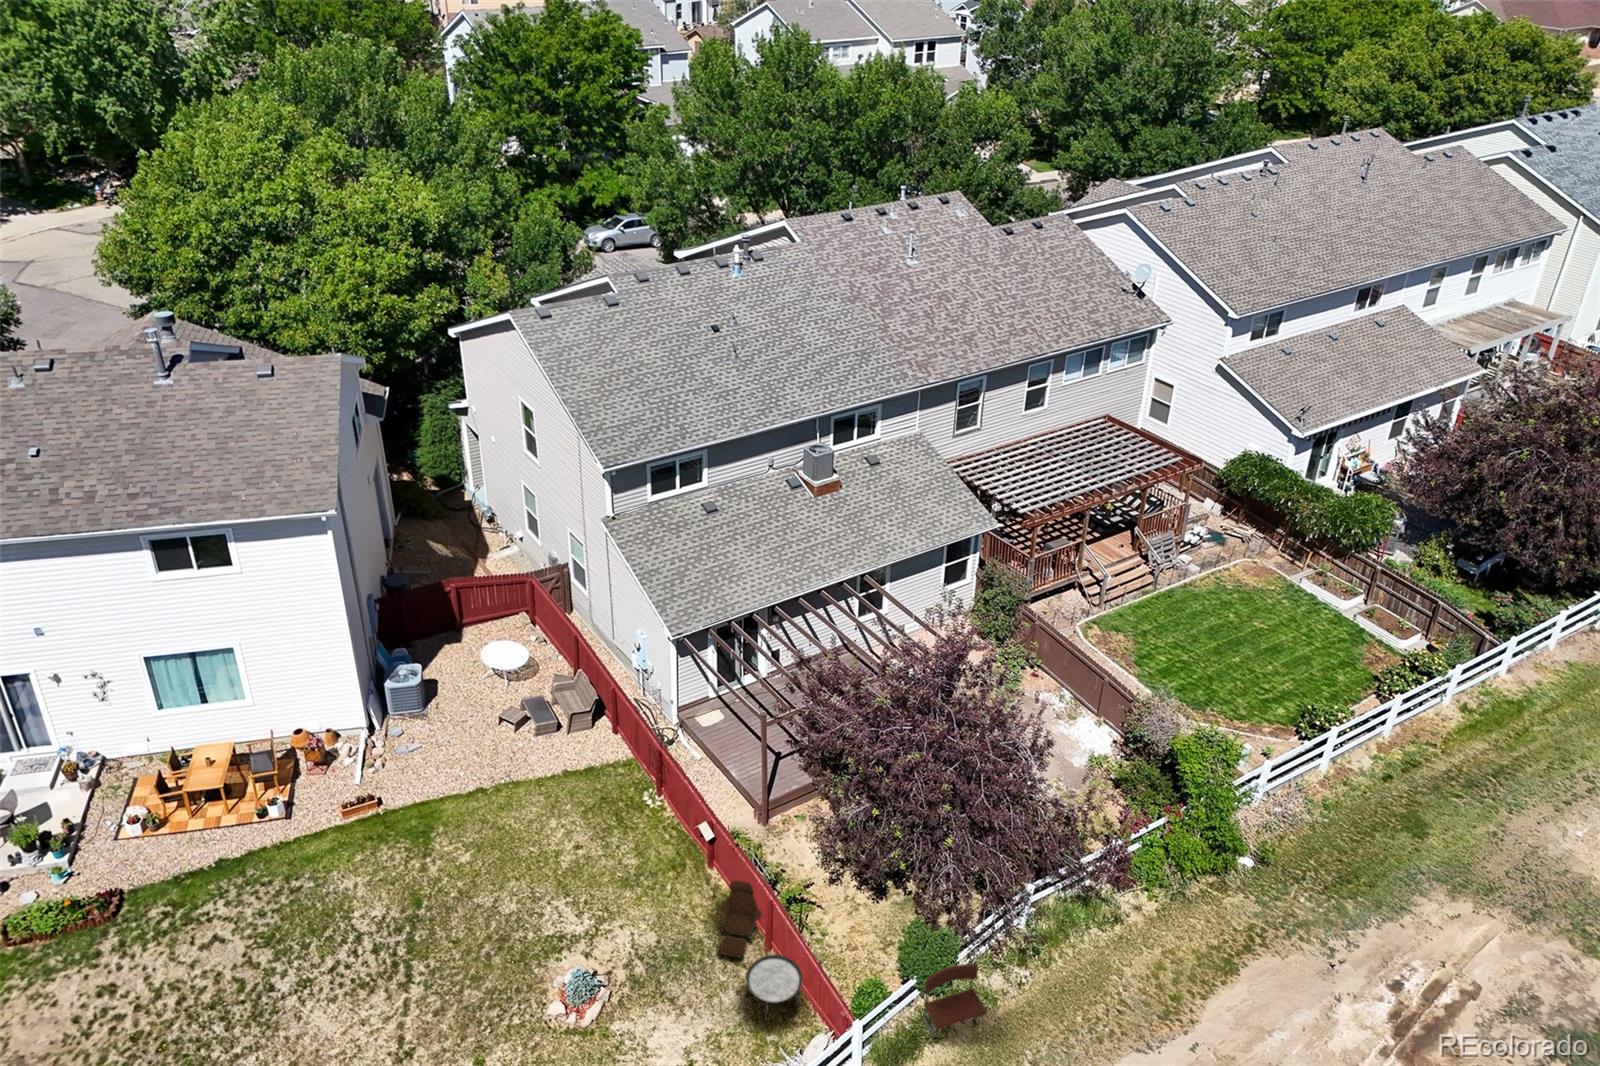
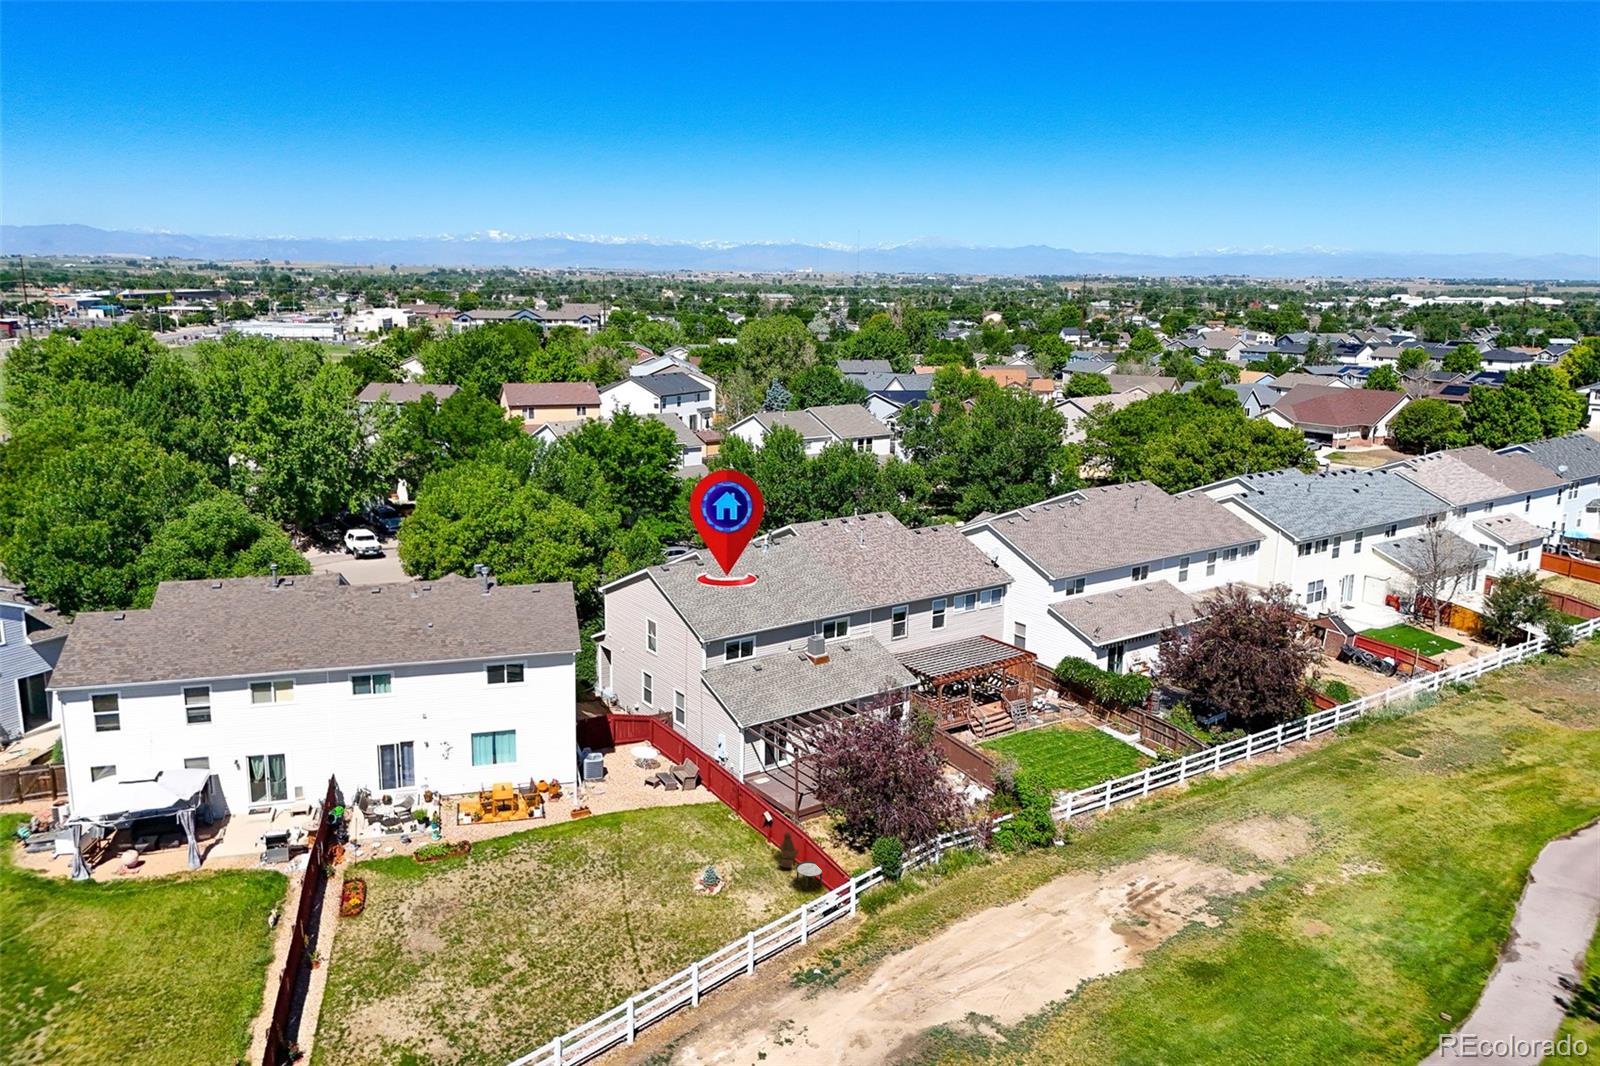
bench: present [923,964,987,1038] -> none [884,858,916,896]

